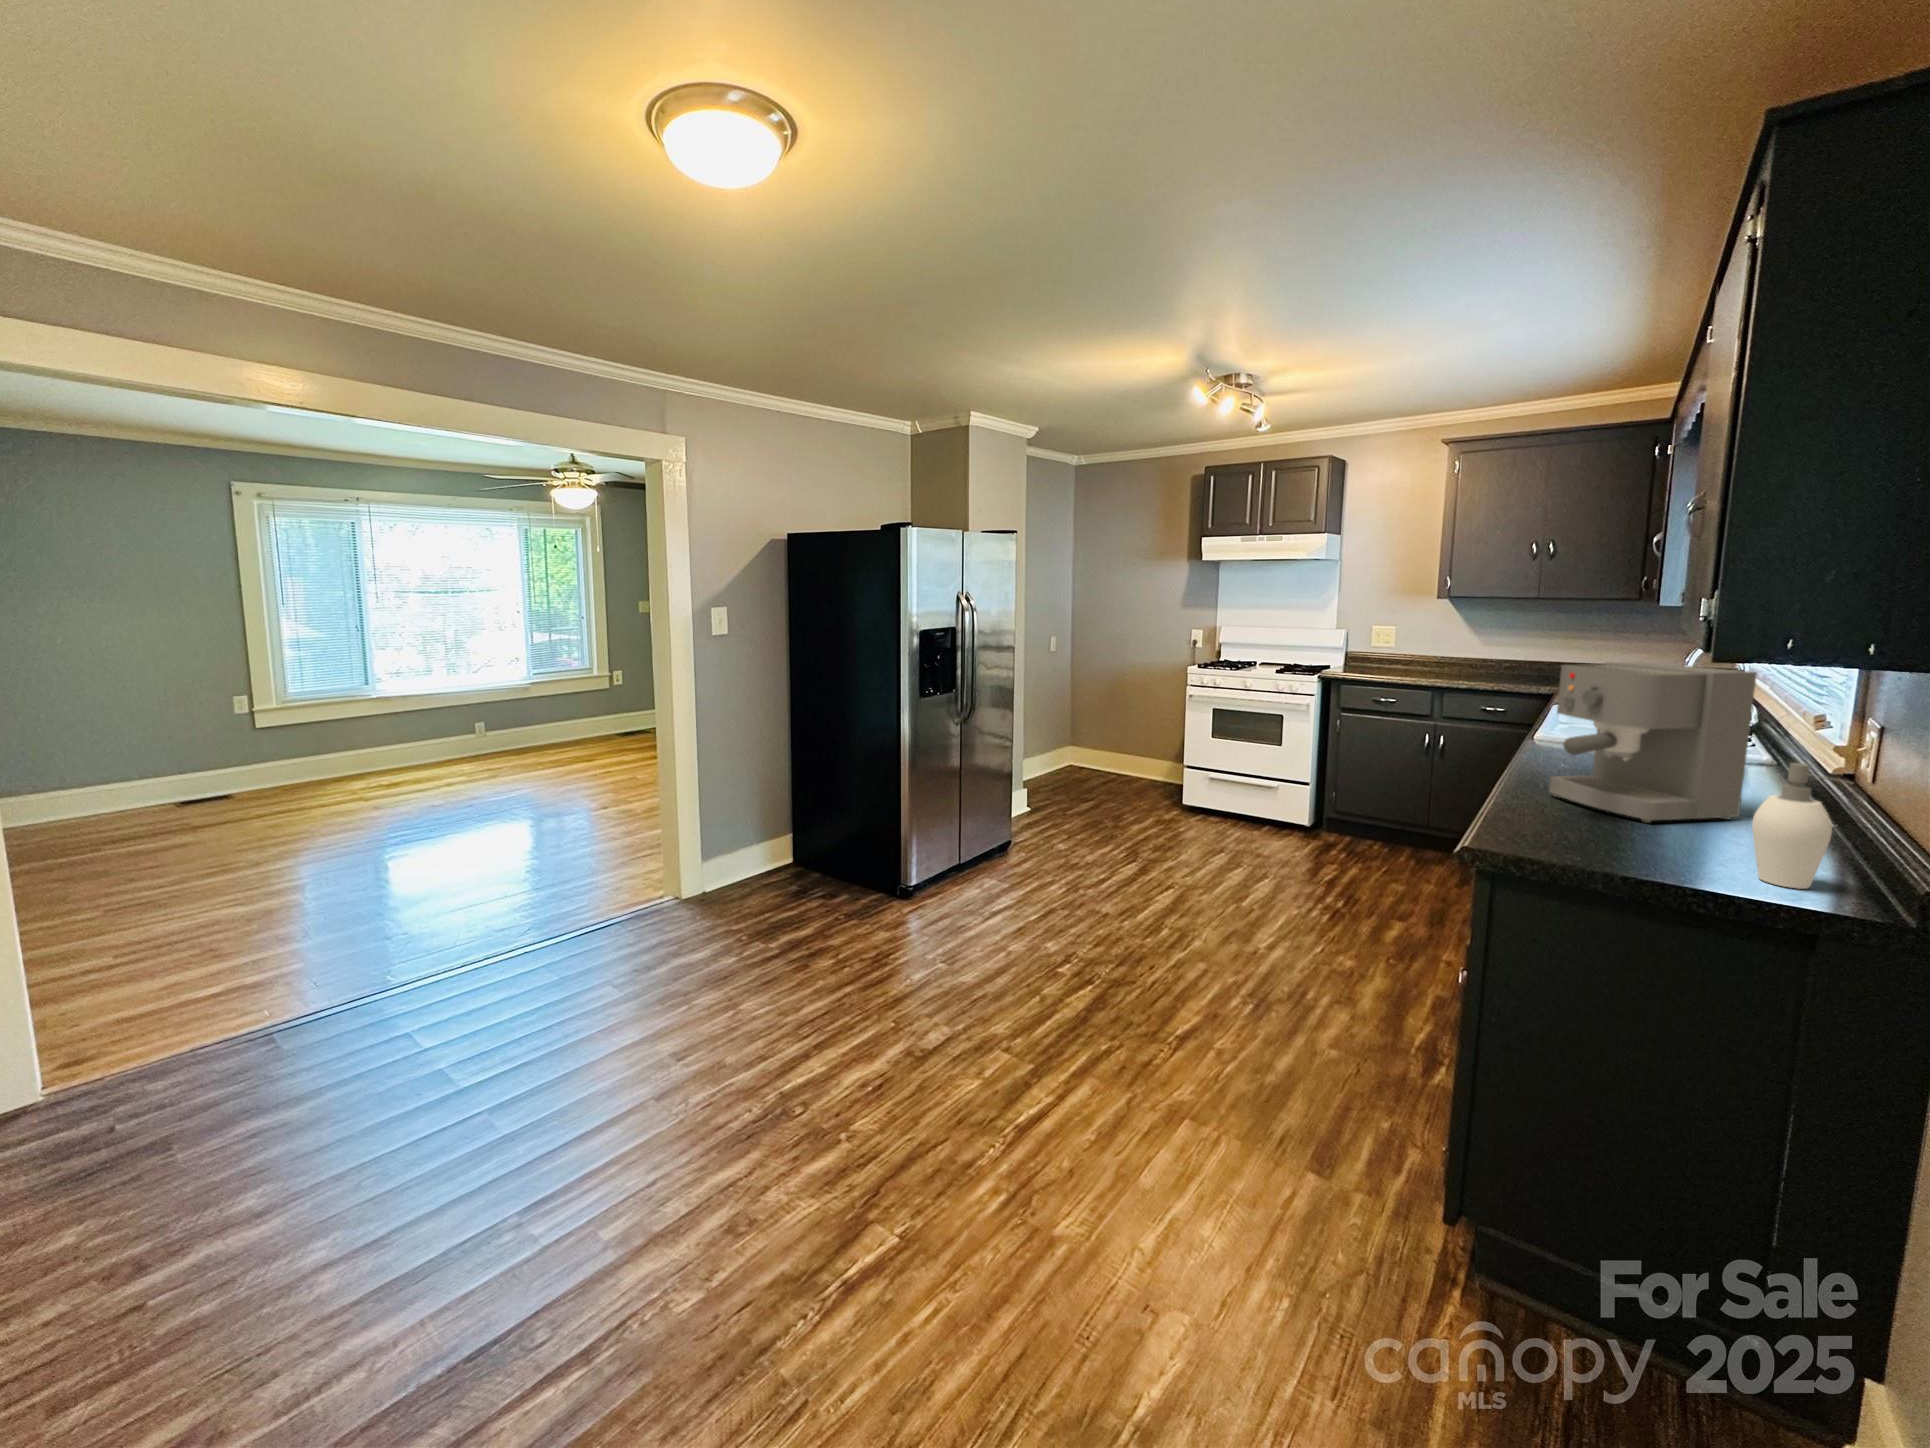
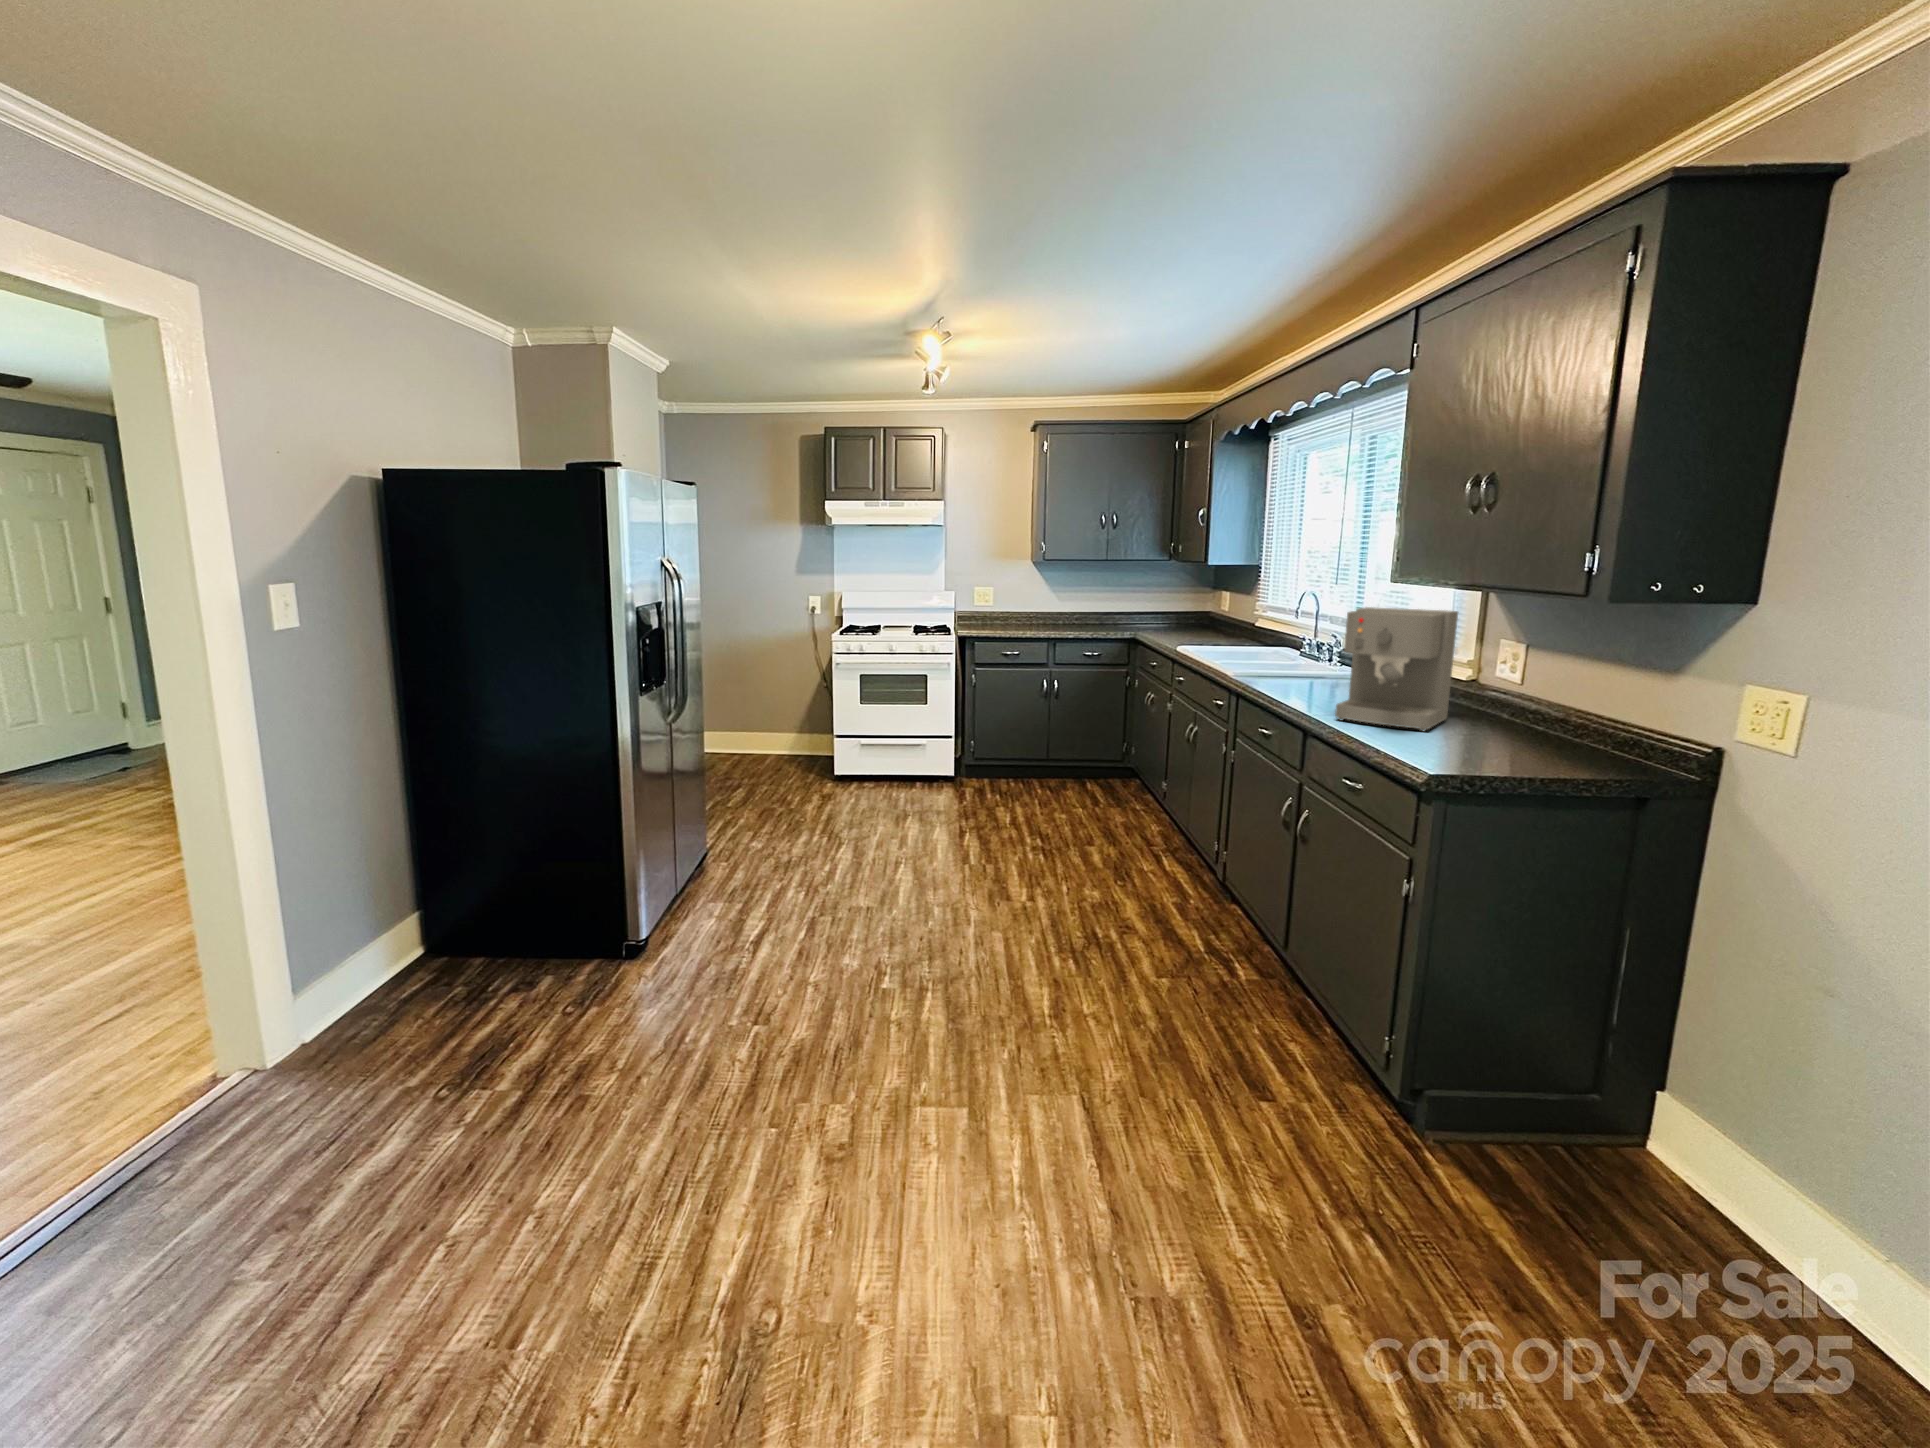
soap dispenser: present [1752,763,1854,889] -> none [1556,674,1629,764]

